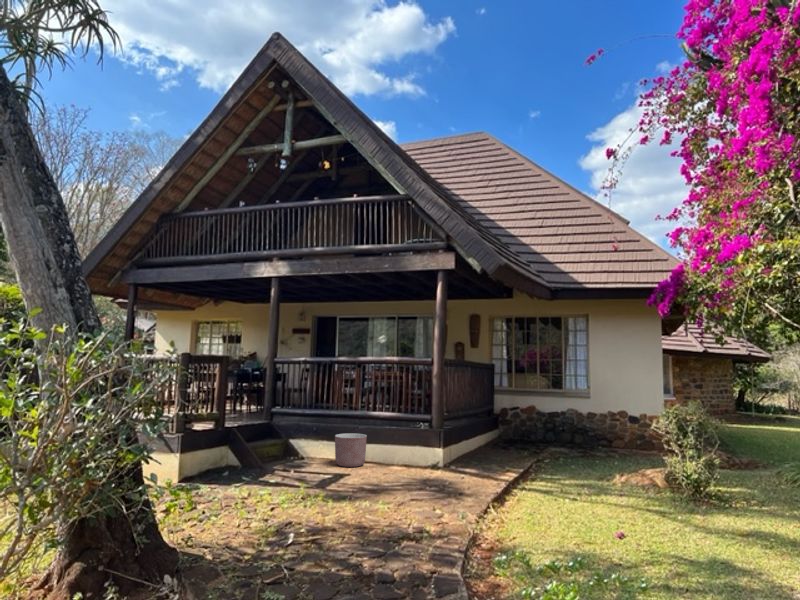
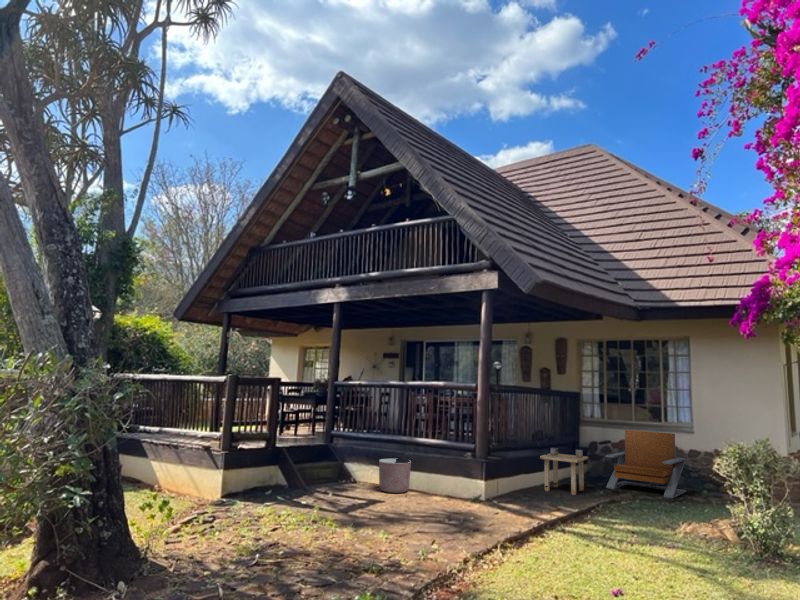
lounge chair: none [524,396,586,453] -> present [605,430,687,498]
side table: none [475,415,513,456] -> present [540,448,588,495]

